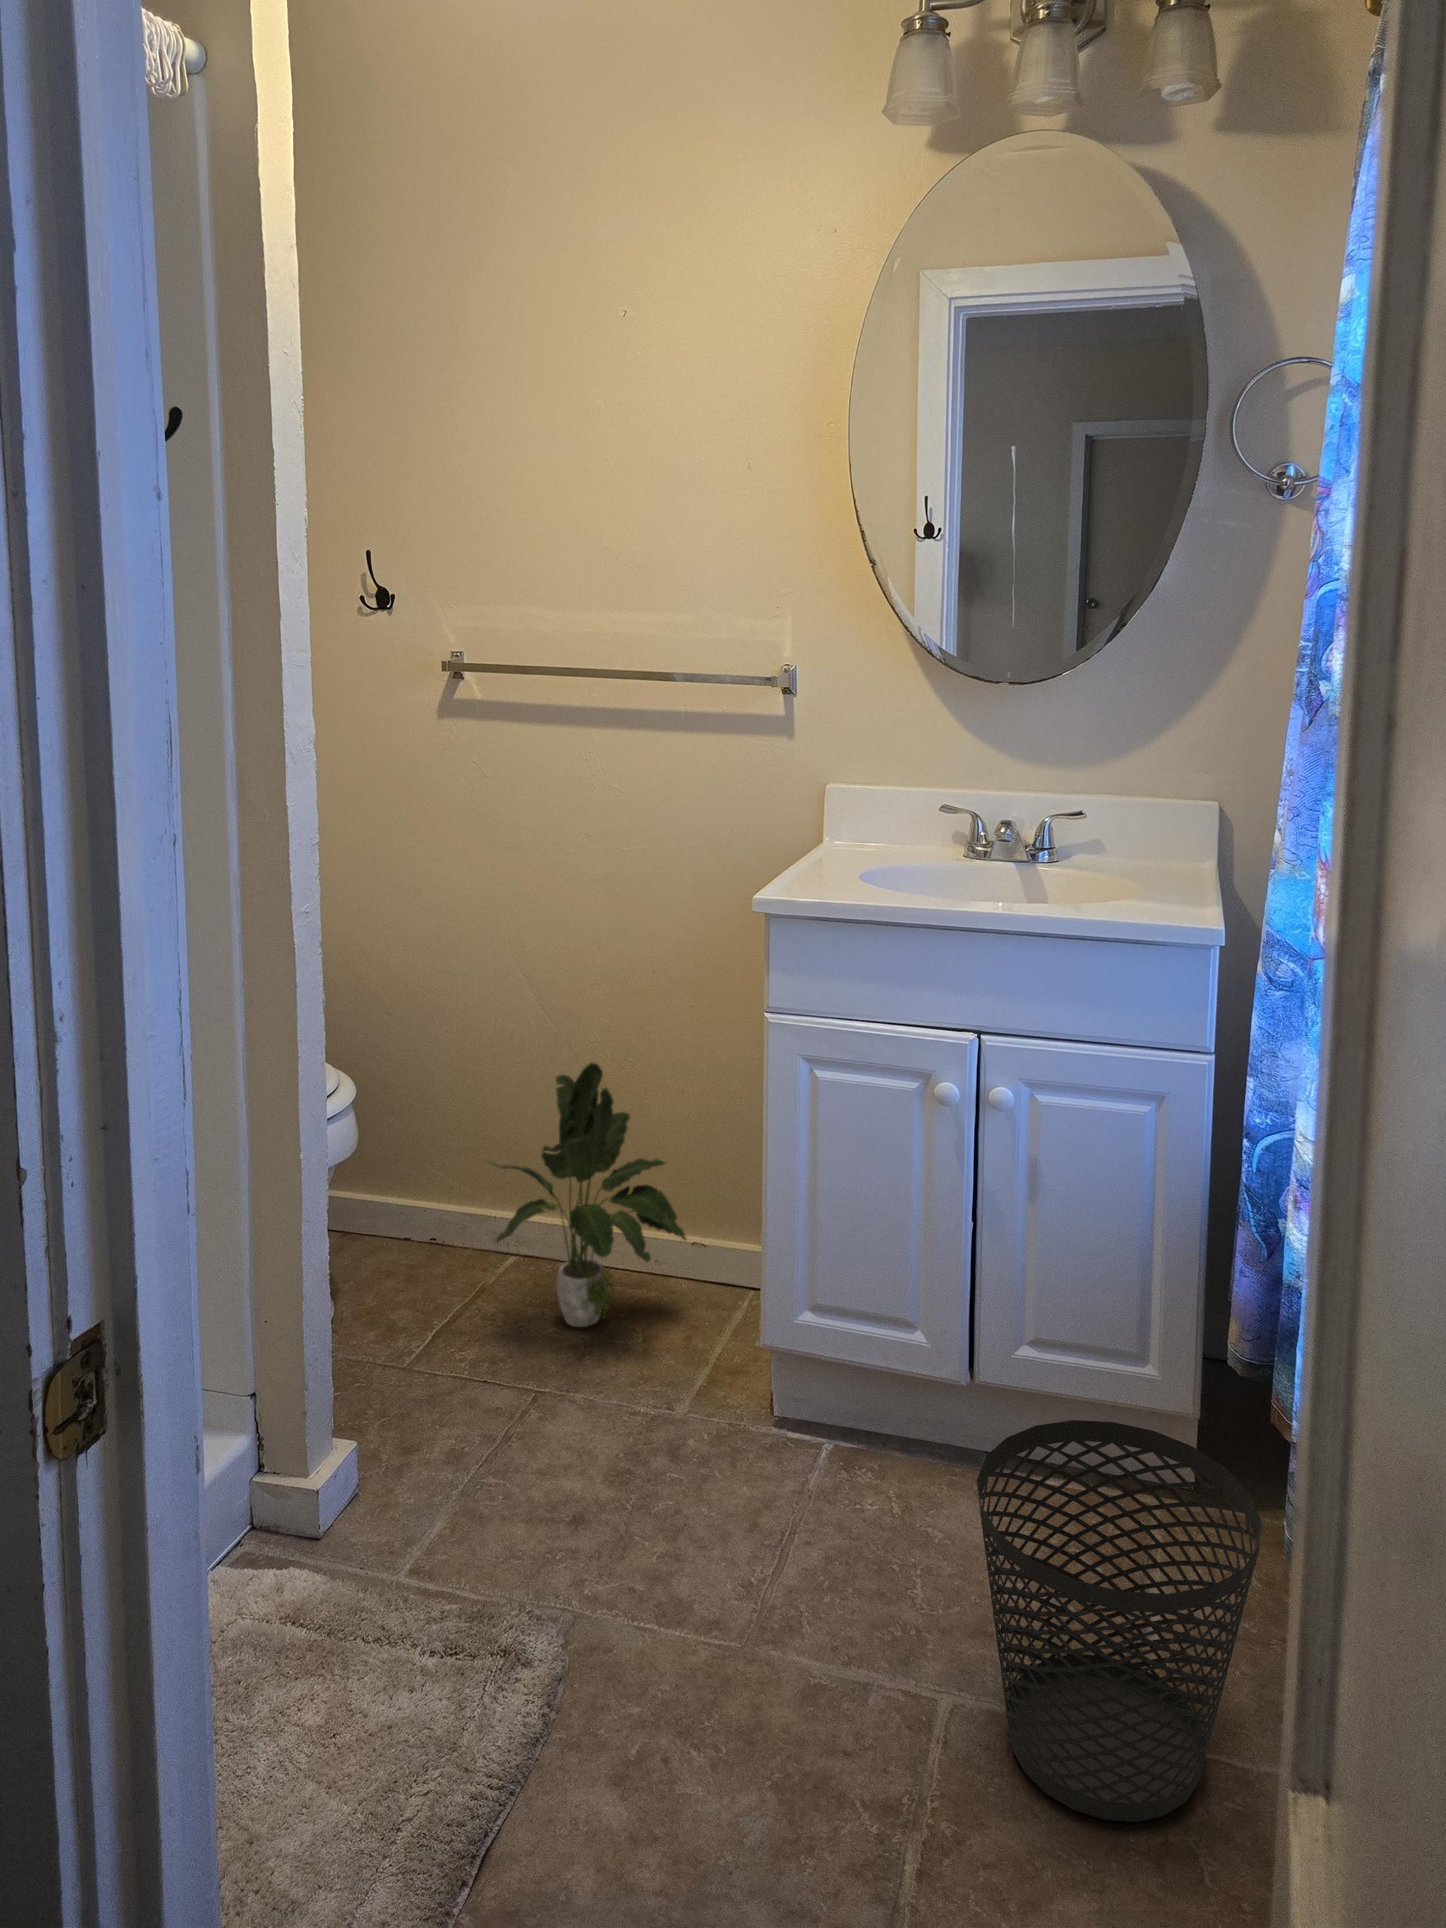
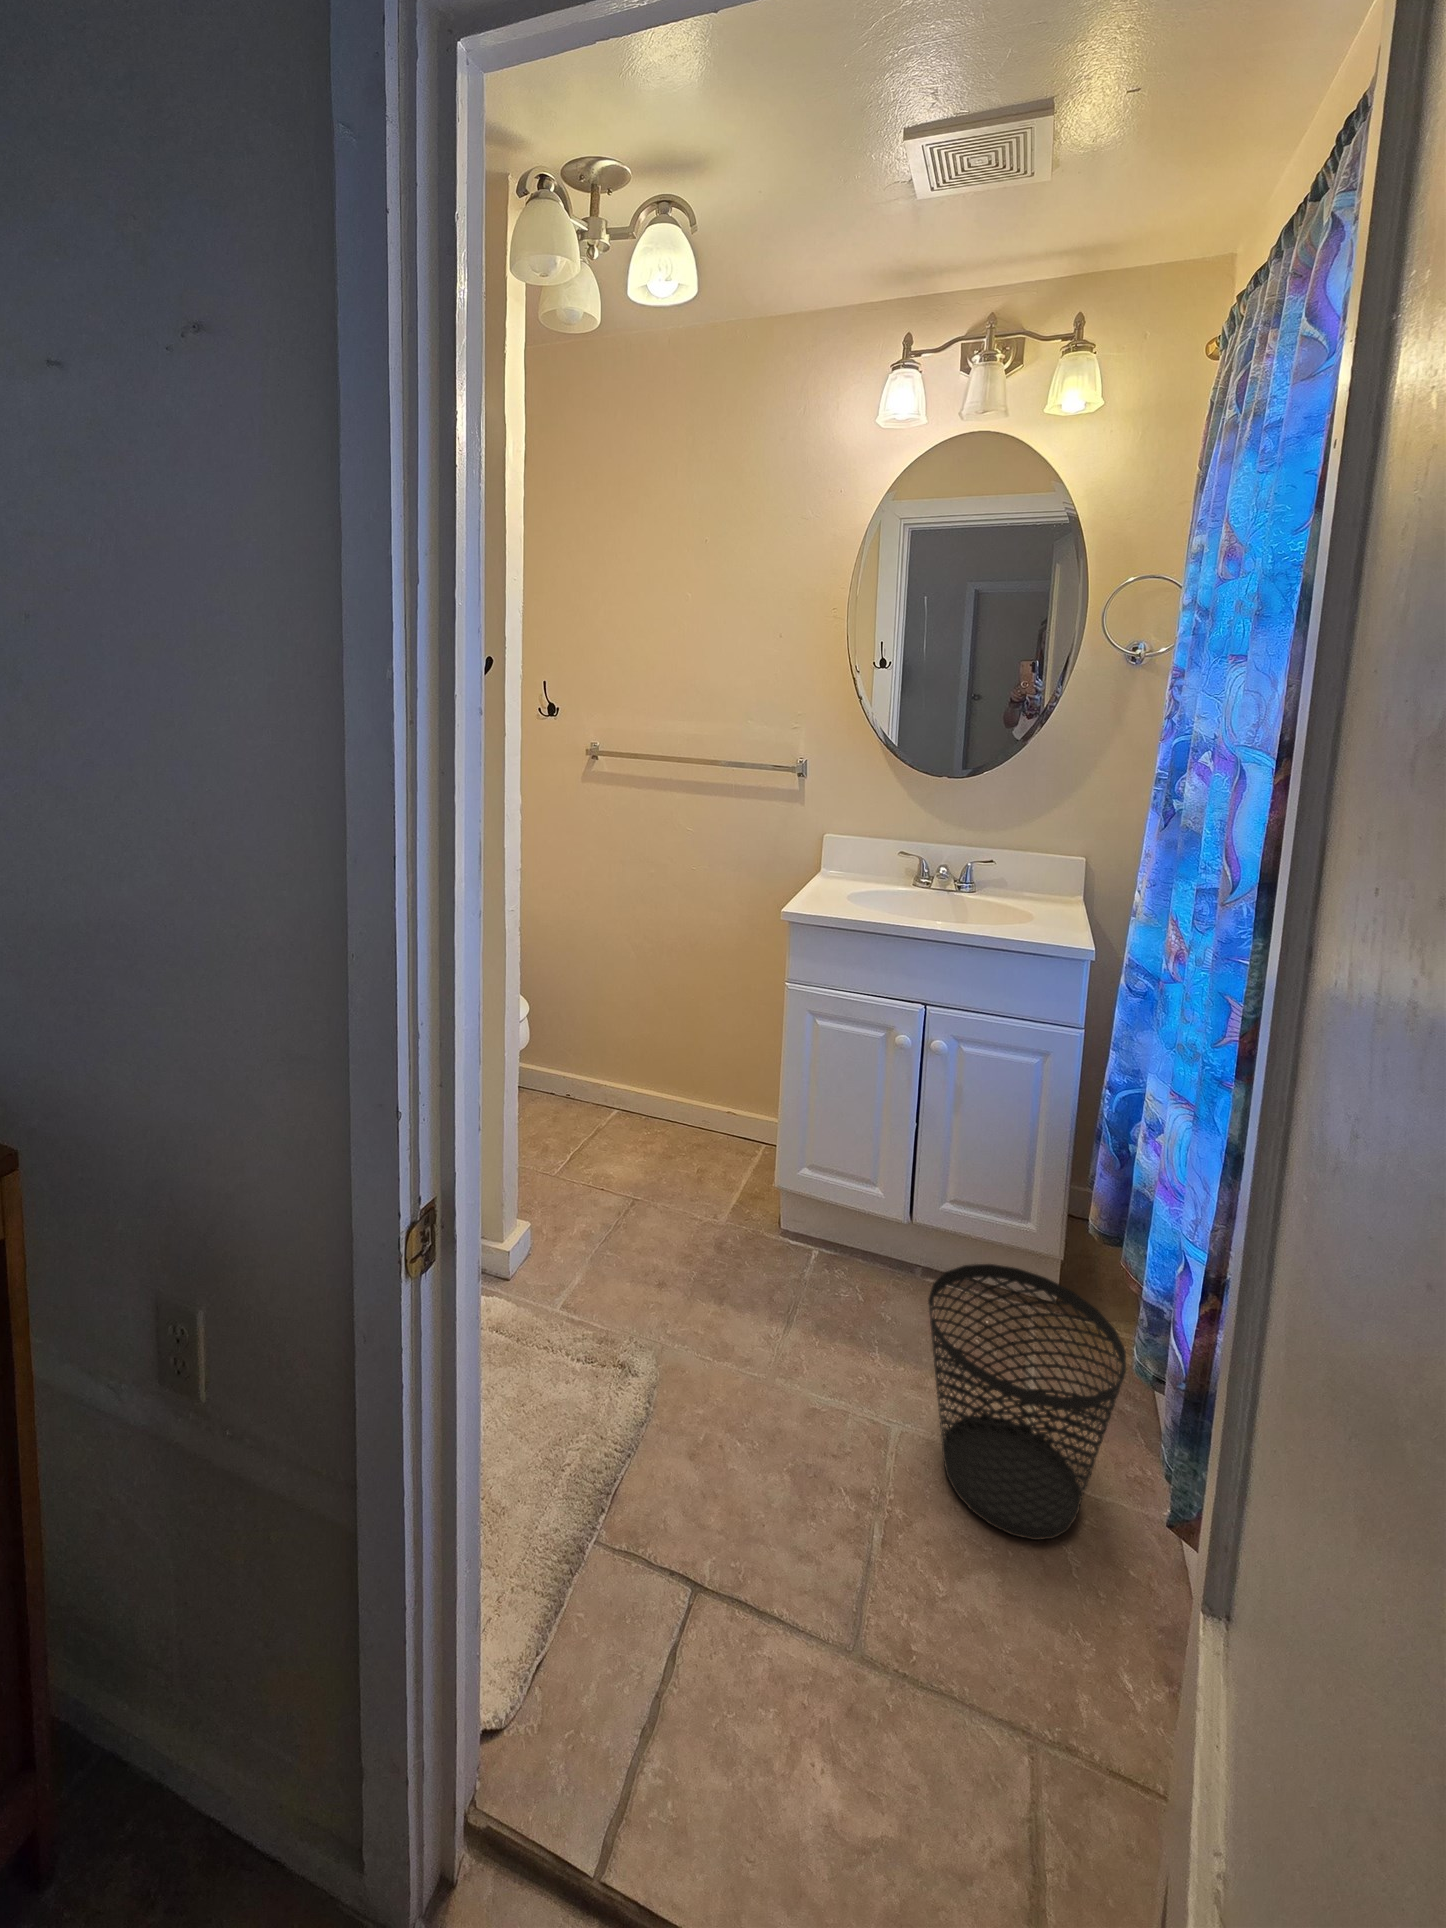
potted plant: present [491,1063,686,1327] -> none [604,996,724,1156]

